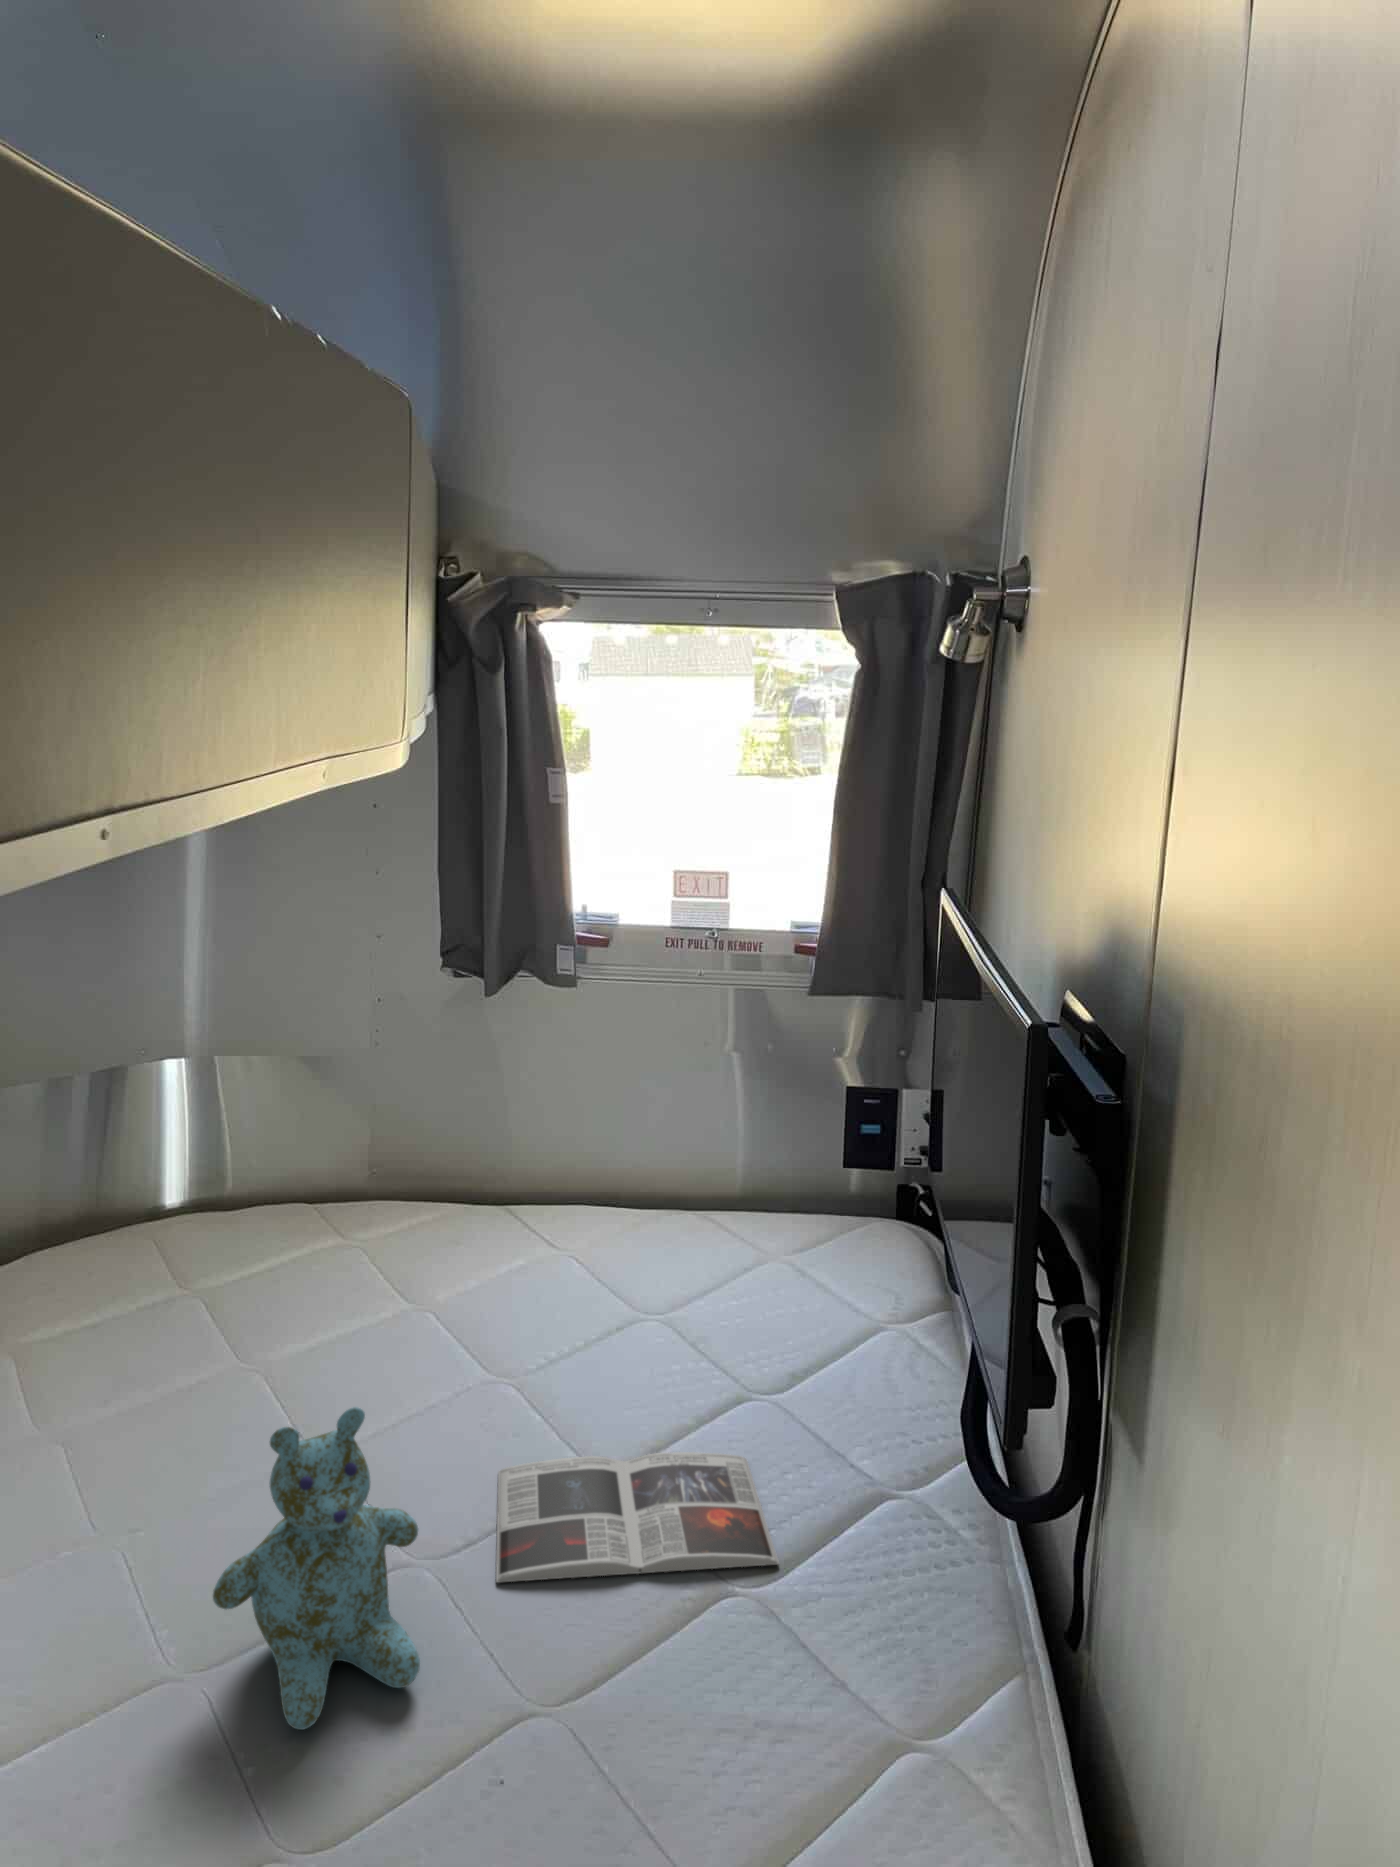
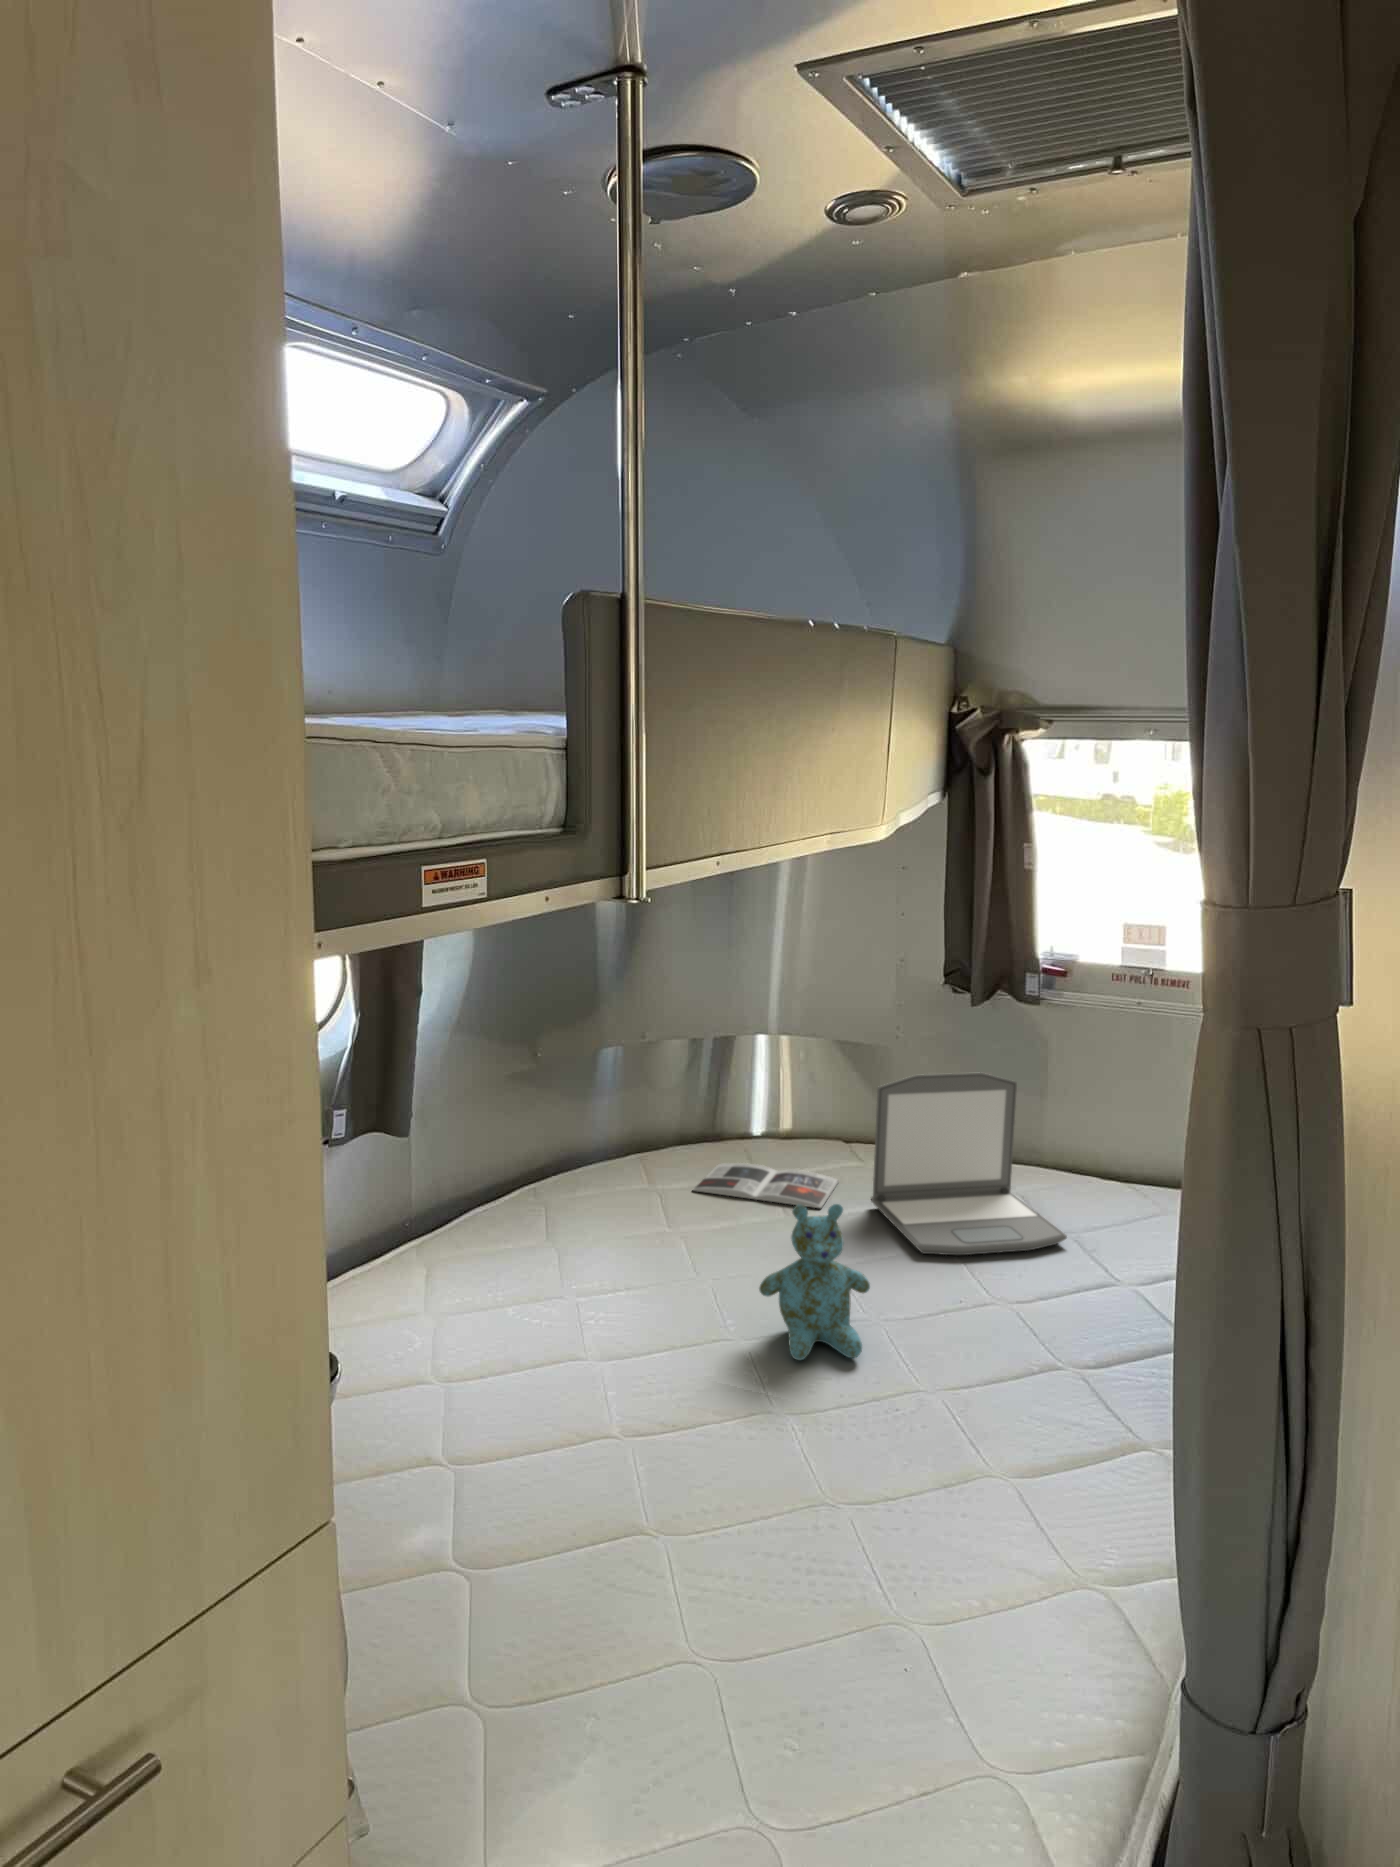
laptop: none [372,1096,663,1396] -> present [871,1073,1067,1255]
magazine: present [496,1452,779,1583] -> present [693,1163,838,1208]

